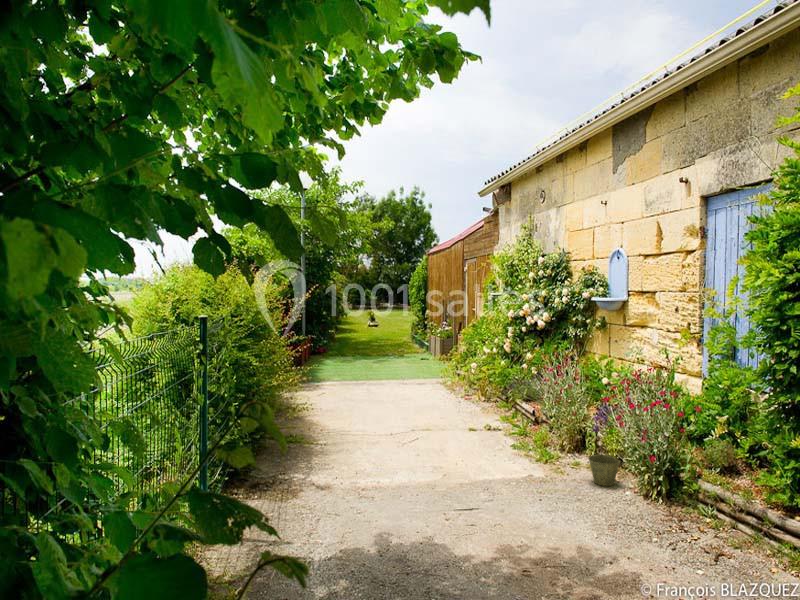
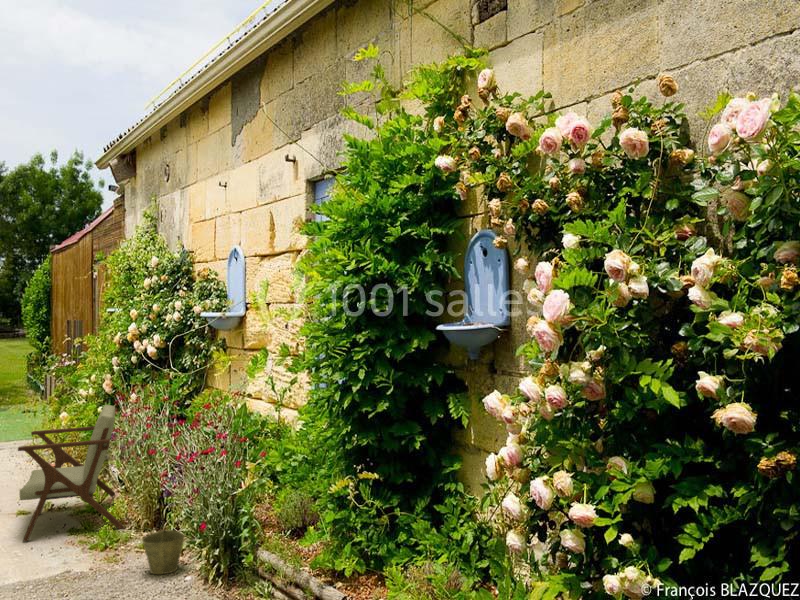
lounge chair: none [479,360,550,447] -> present [18,405,125,541]

